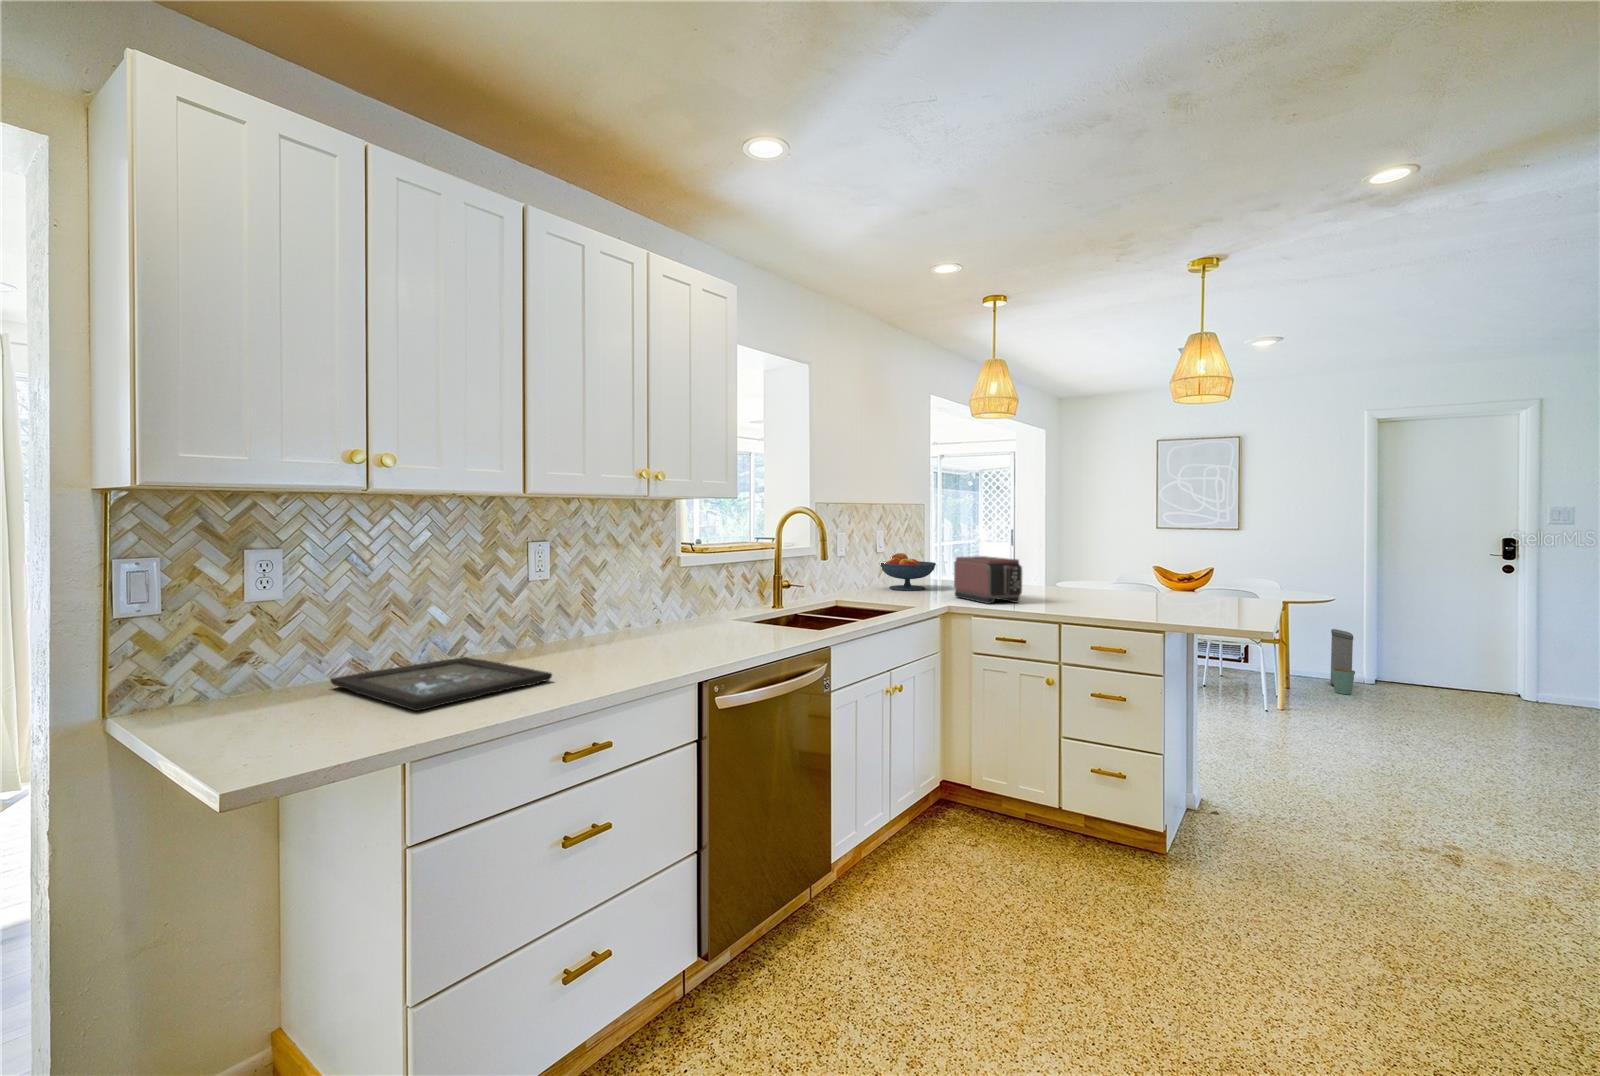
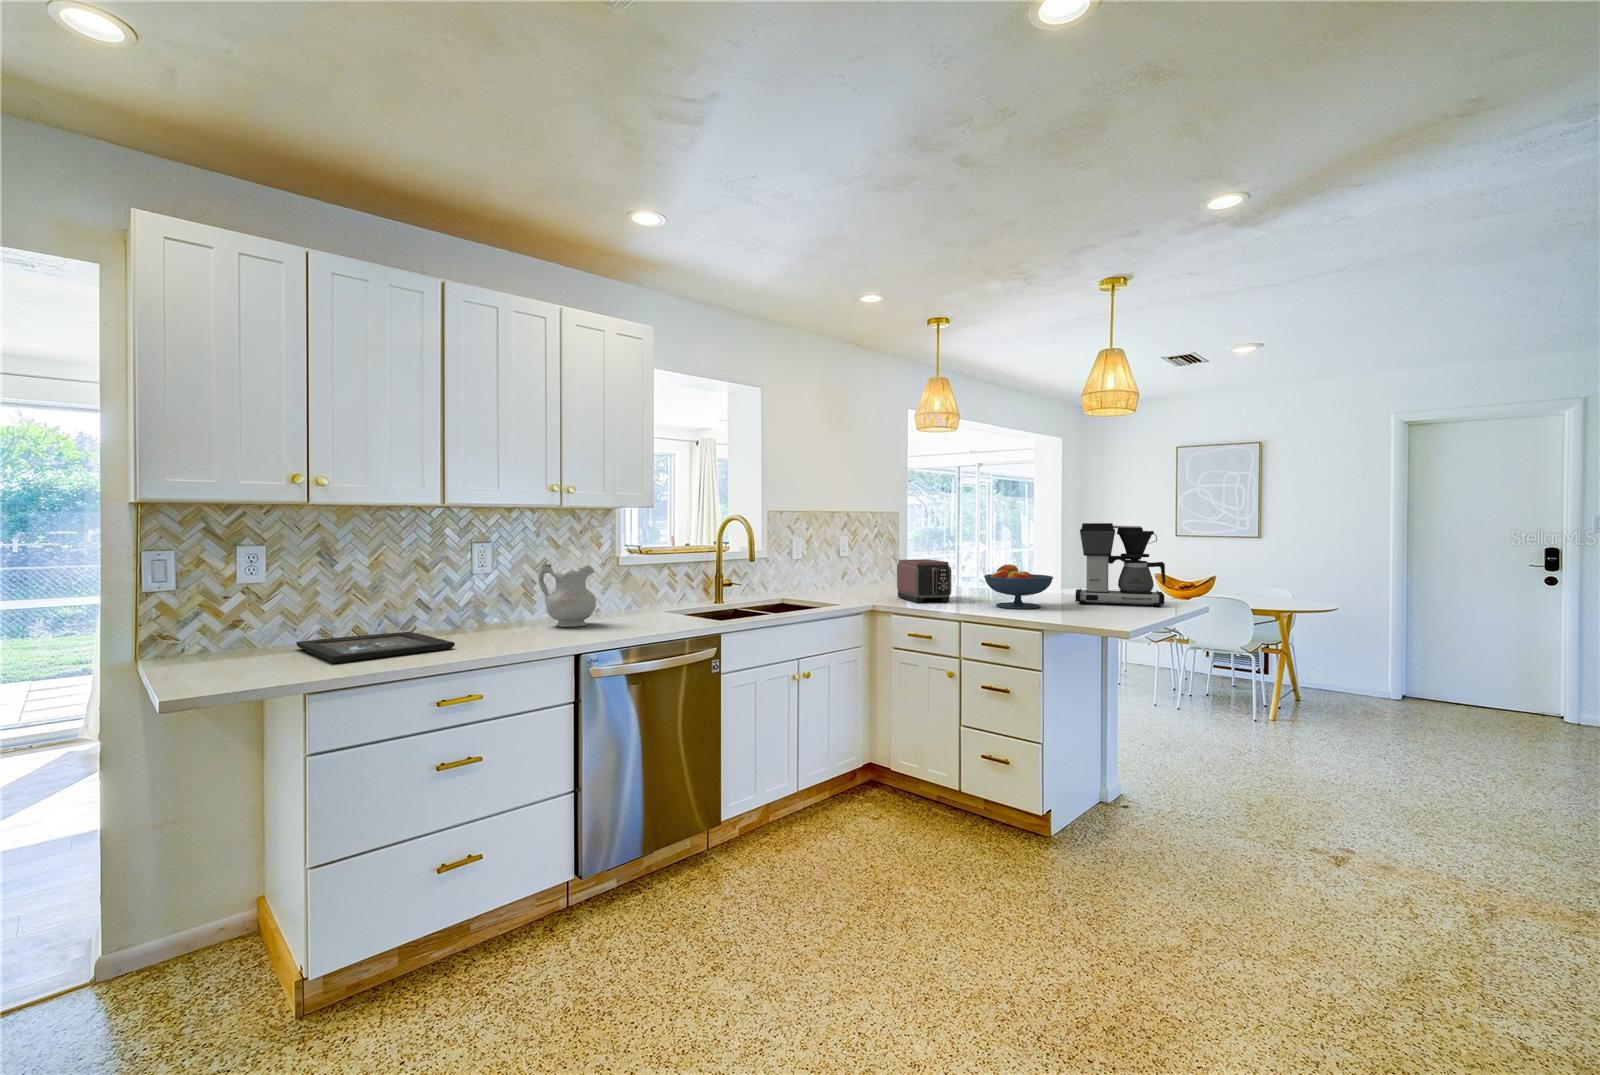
coffee maker: none [1142,518,1245,605] -> present [1075,523,1165,607]
fruit bowl: present [881,553,936,590] -> present [984,564,1053,609]
ceramic pitcher: none [611,567,679,644] -> present [538,564,596,627]
trash can: present [1330,629,1355,694] -> none [1350,640,1380,708]

